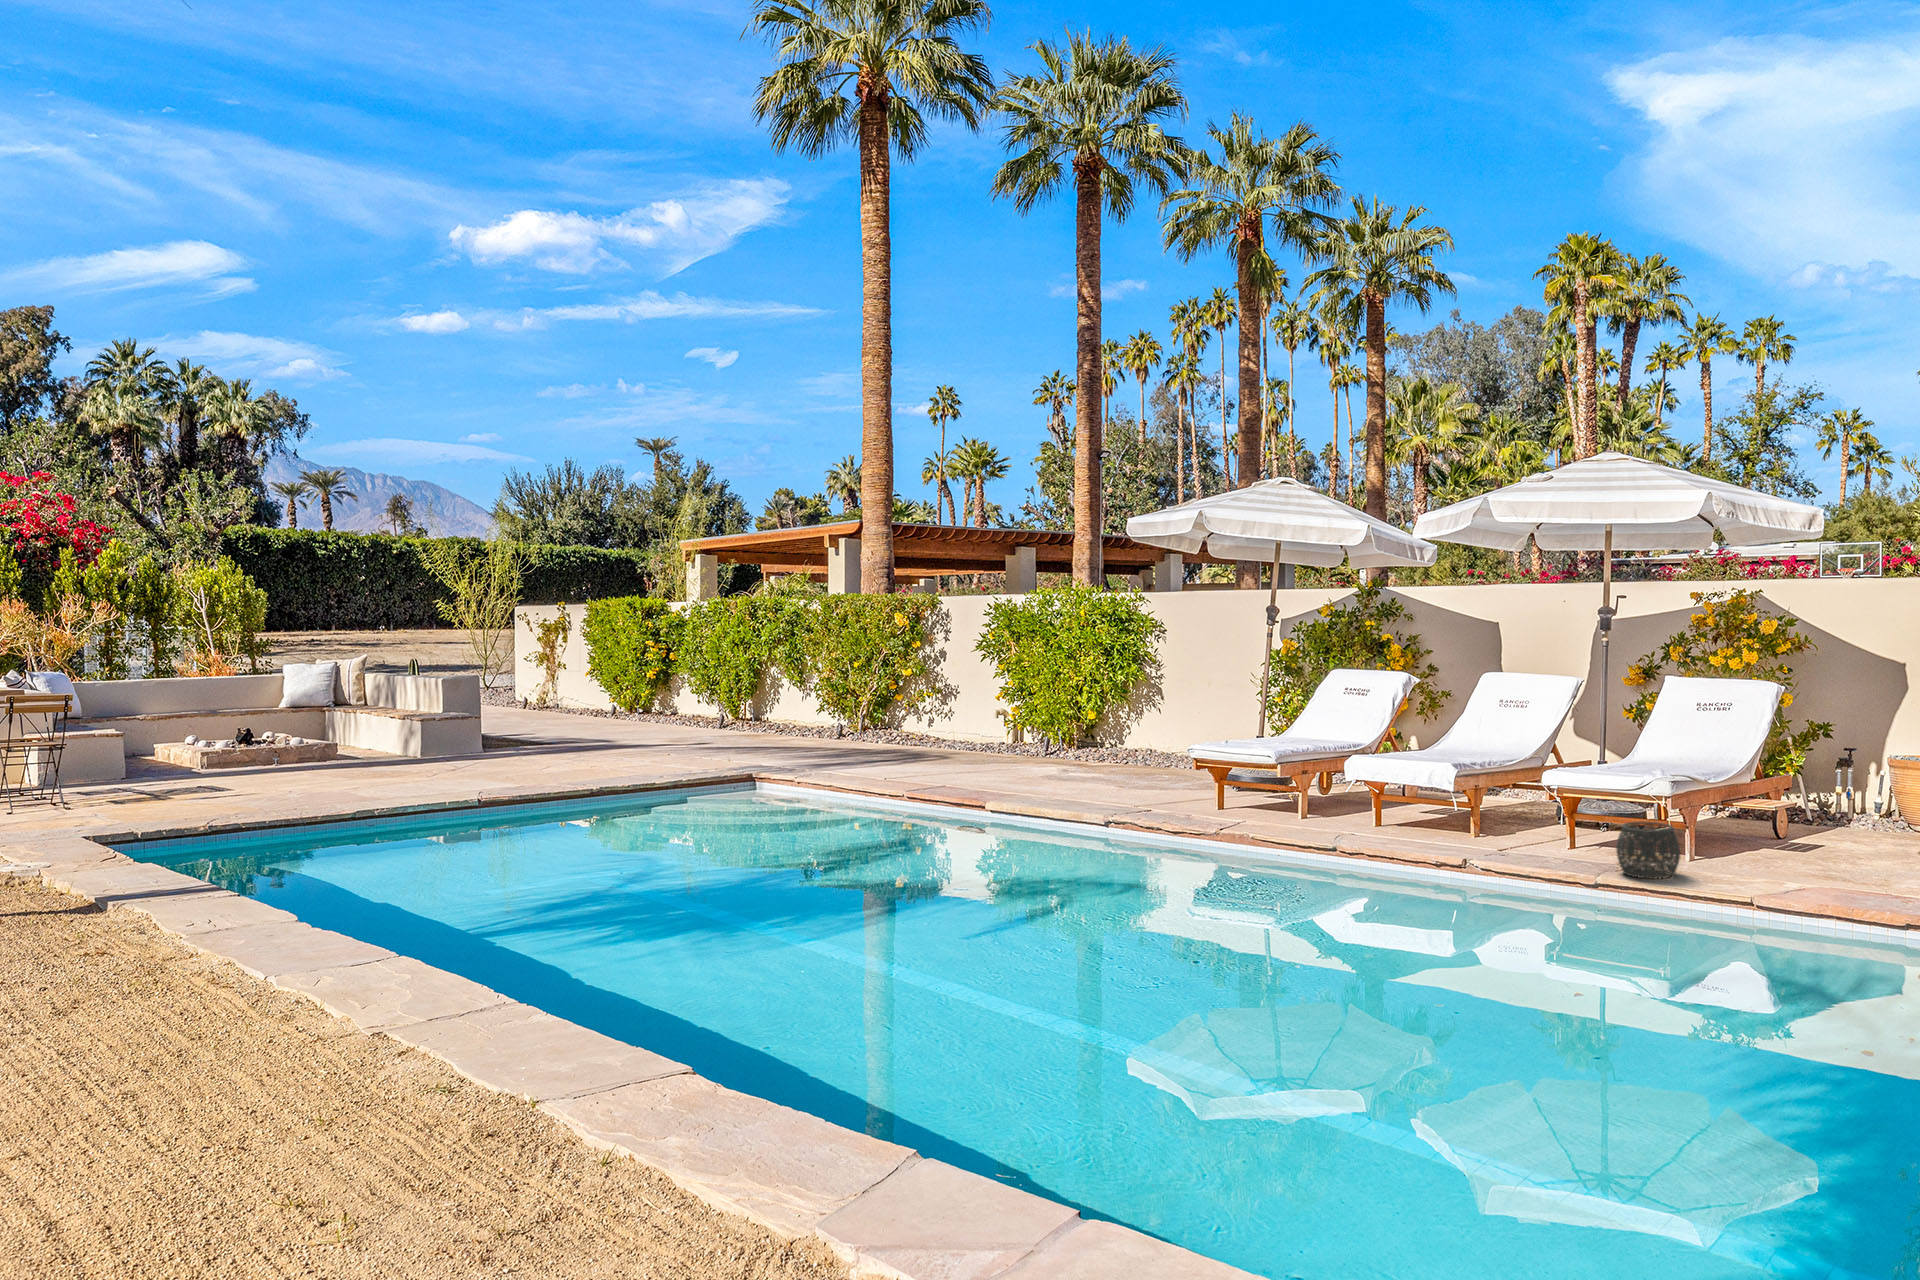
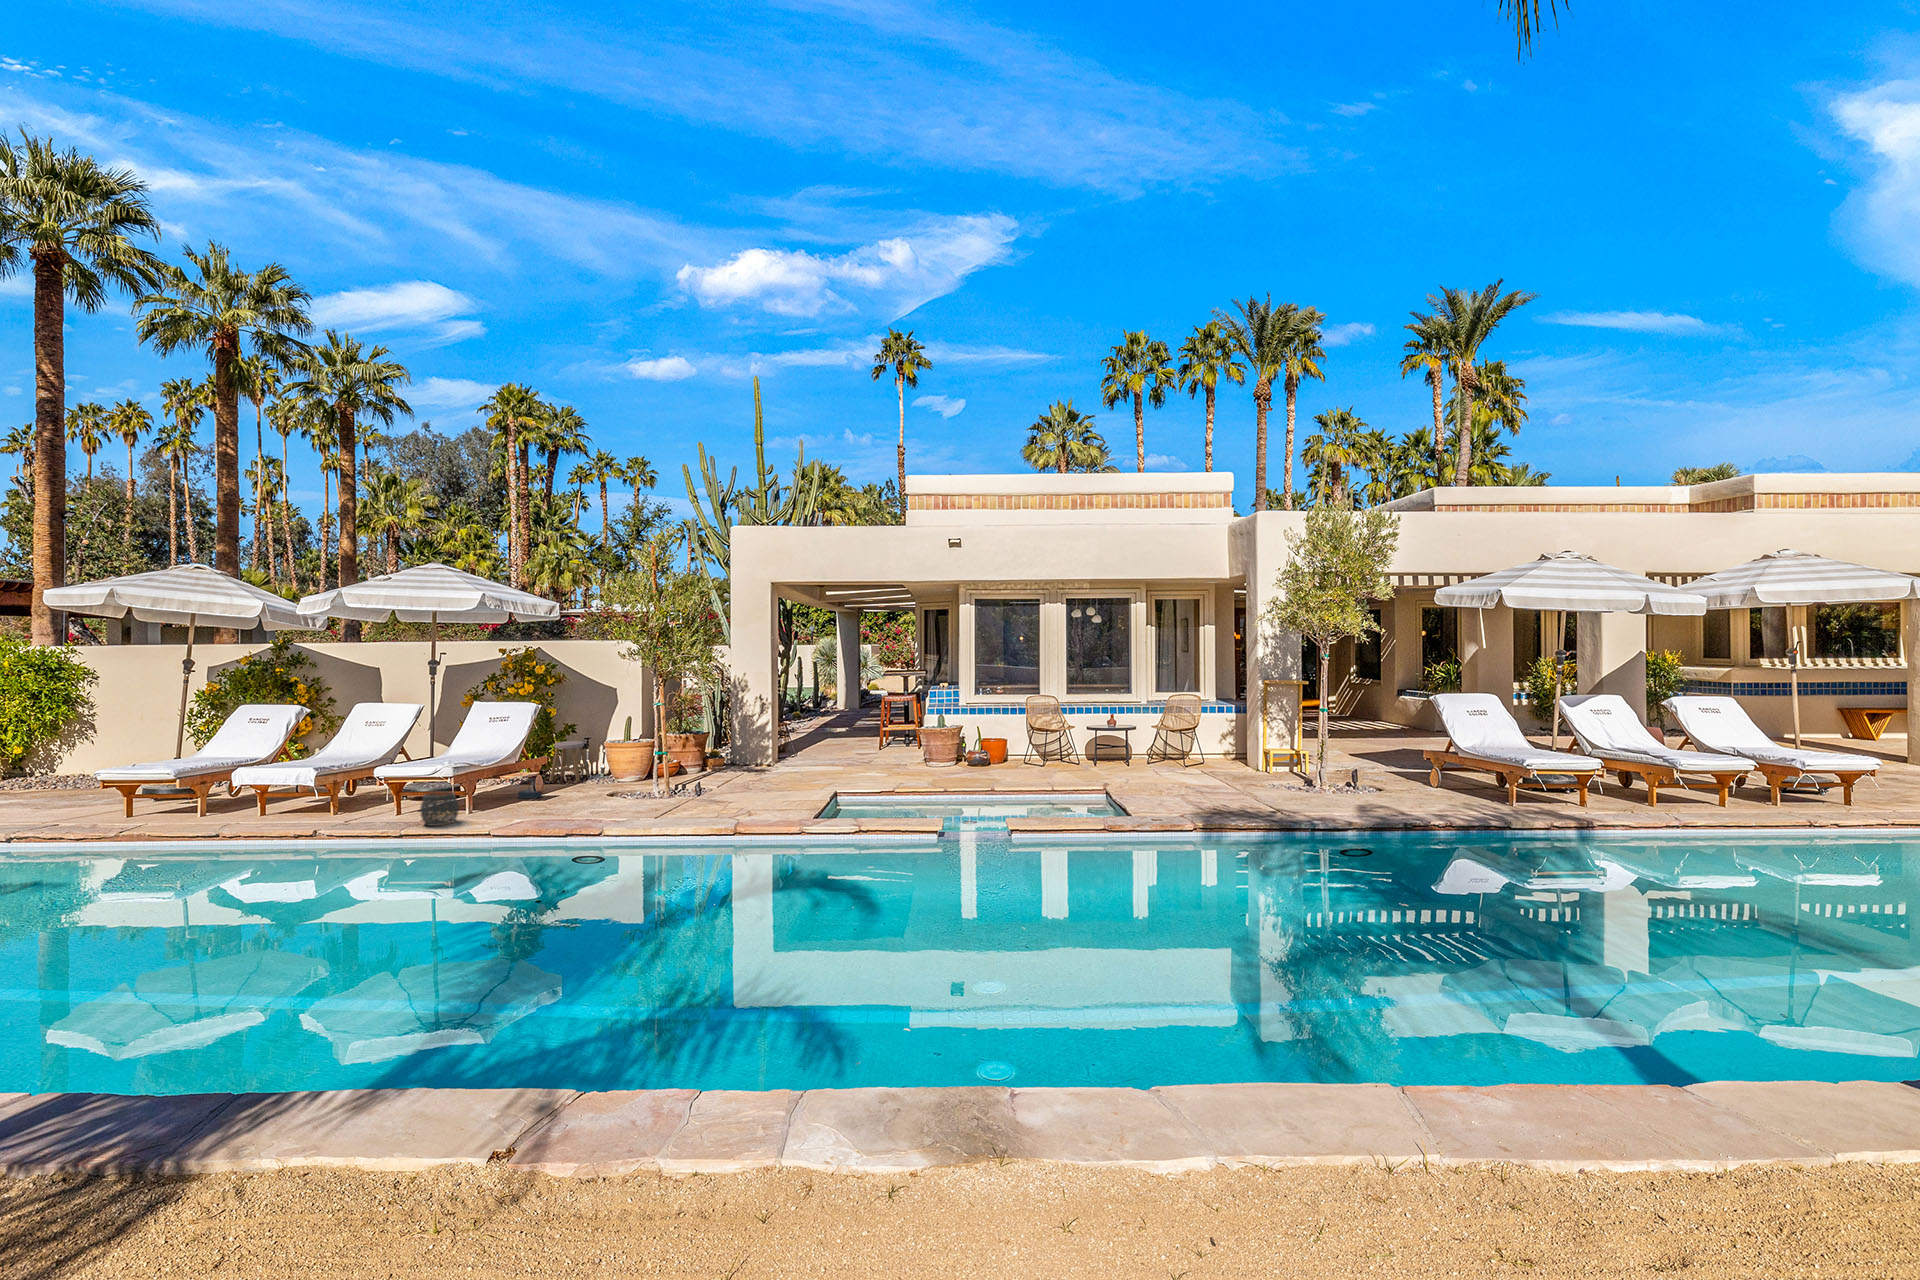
stool: none [1794,752,1870,825] -> present [549,741,590,781]
decorative plant: none [1746,799,1809,850] -> present [514,772,541,799]

